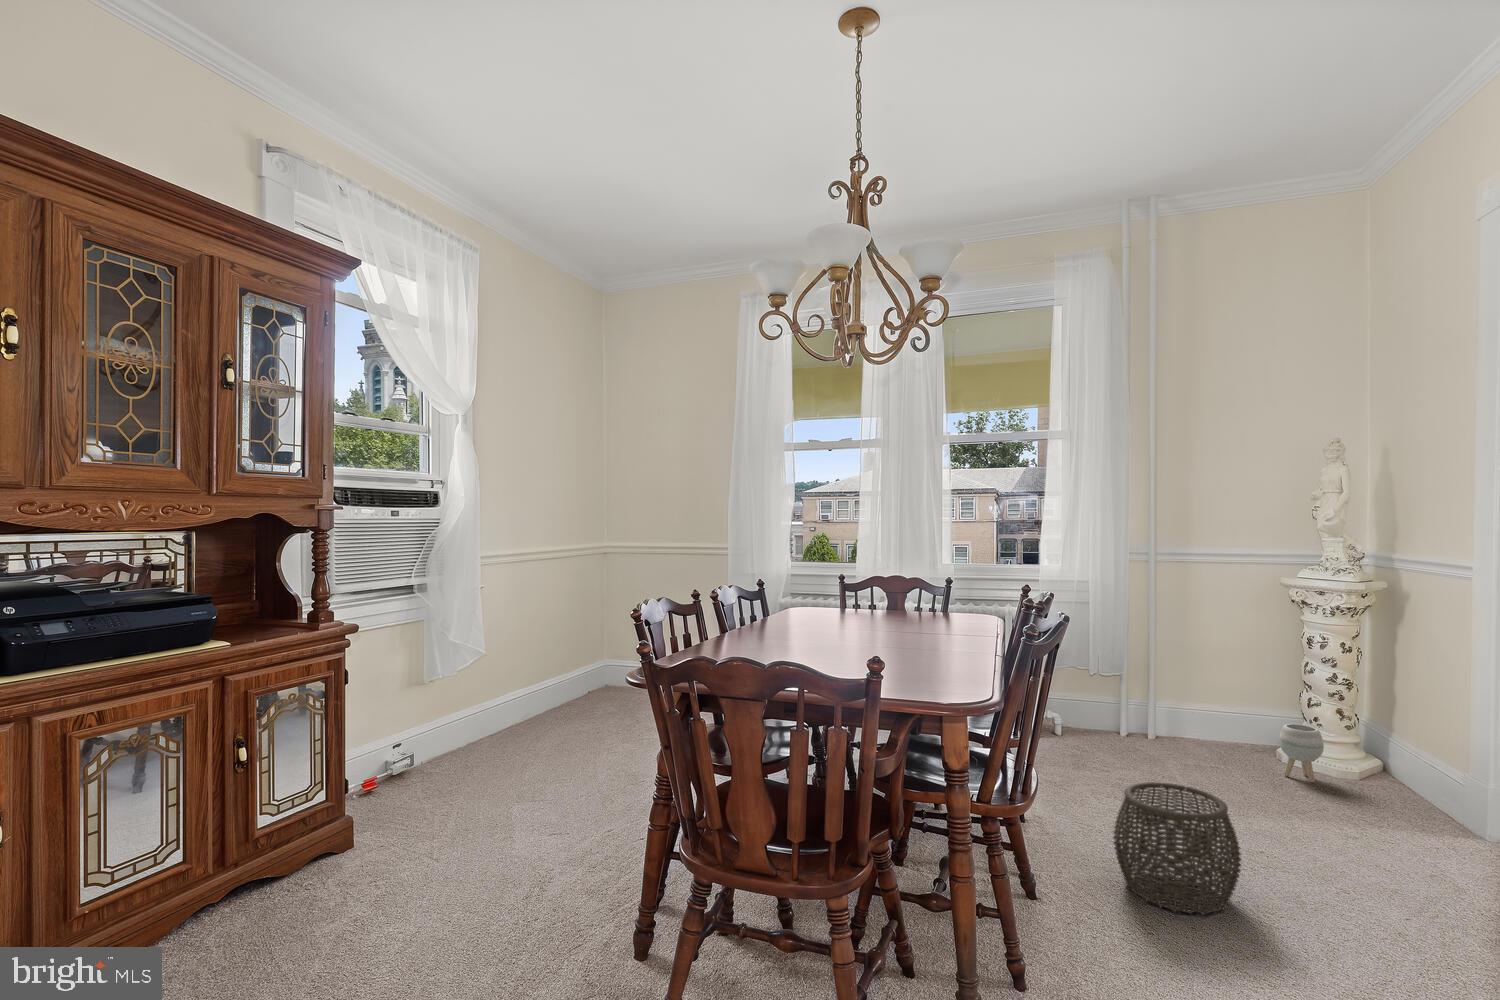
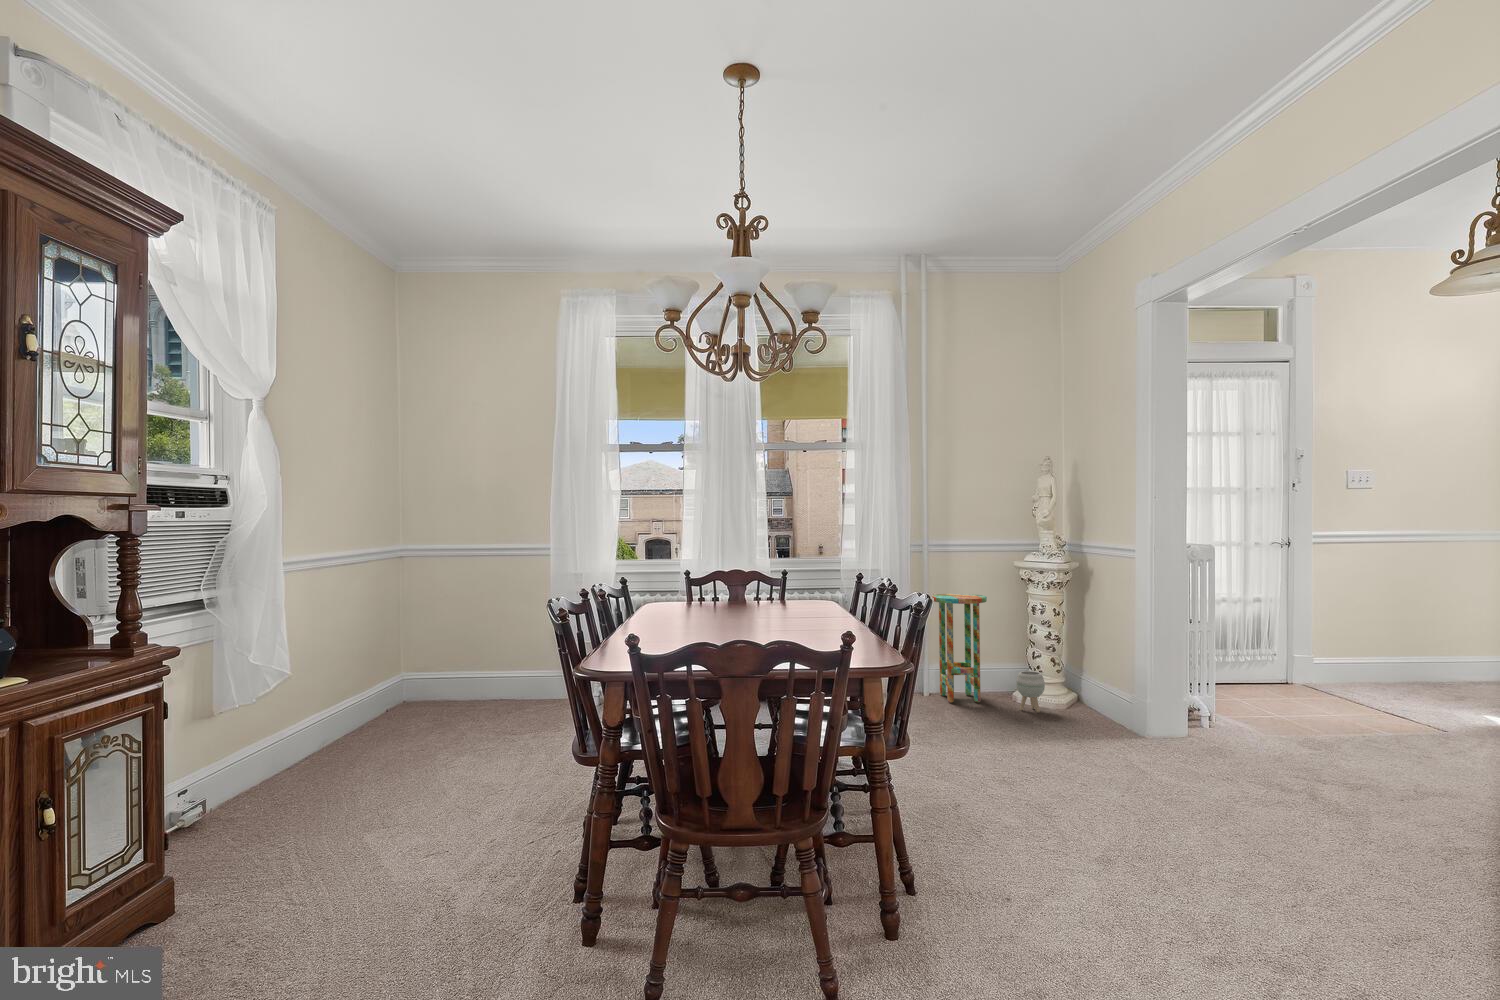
side table: none [1161,614,1238,757] -> present [932,594,987,703]
woven basket: present [1113,782,1241,915] -> none [930,710,1015,798]

